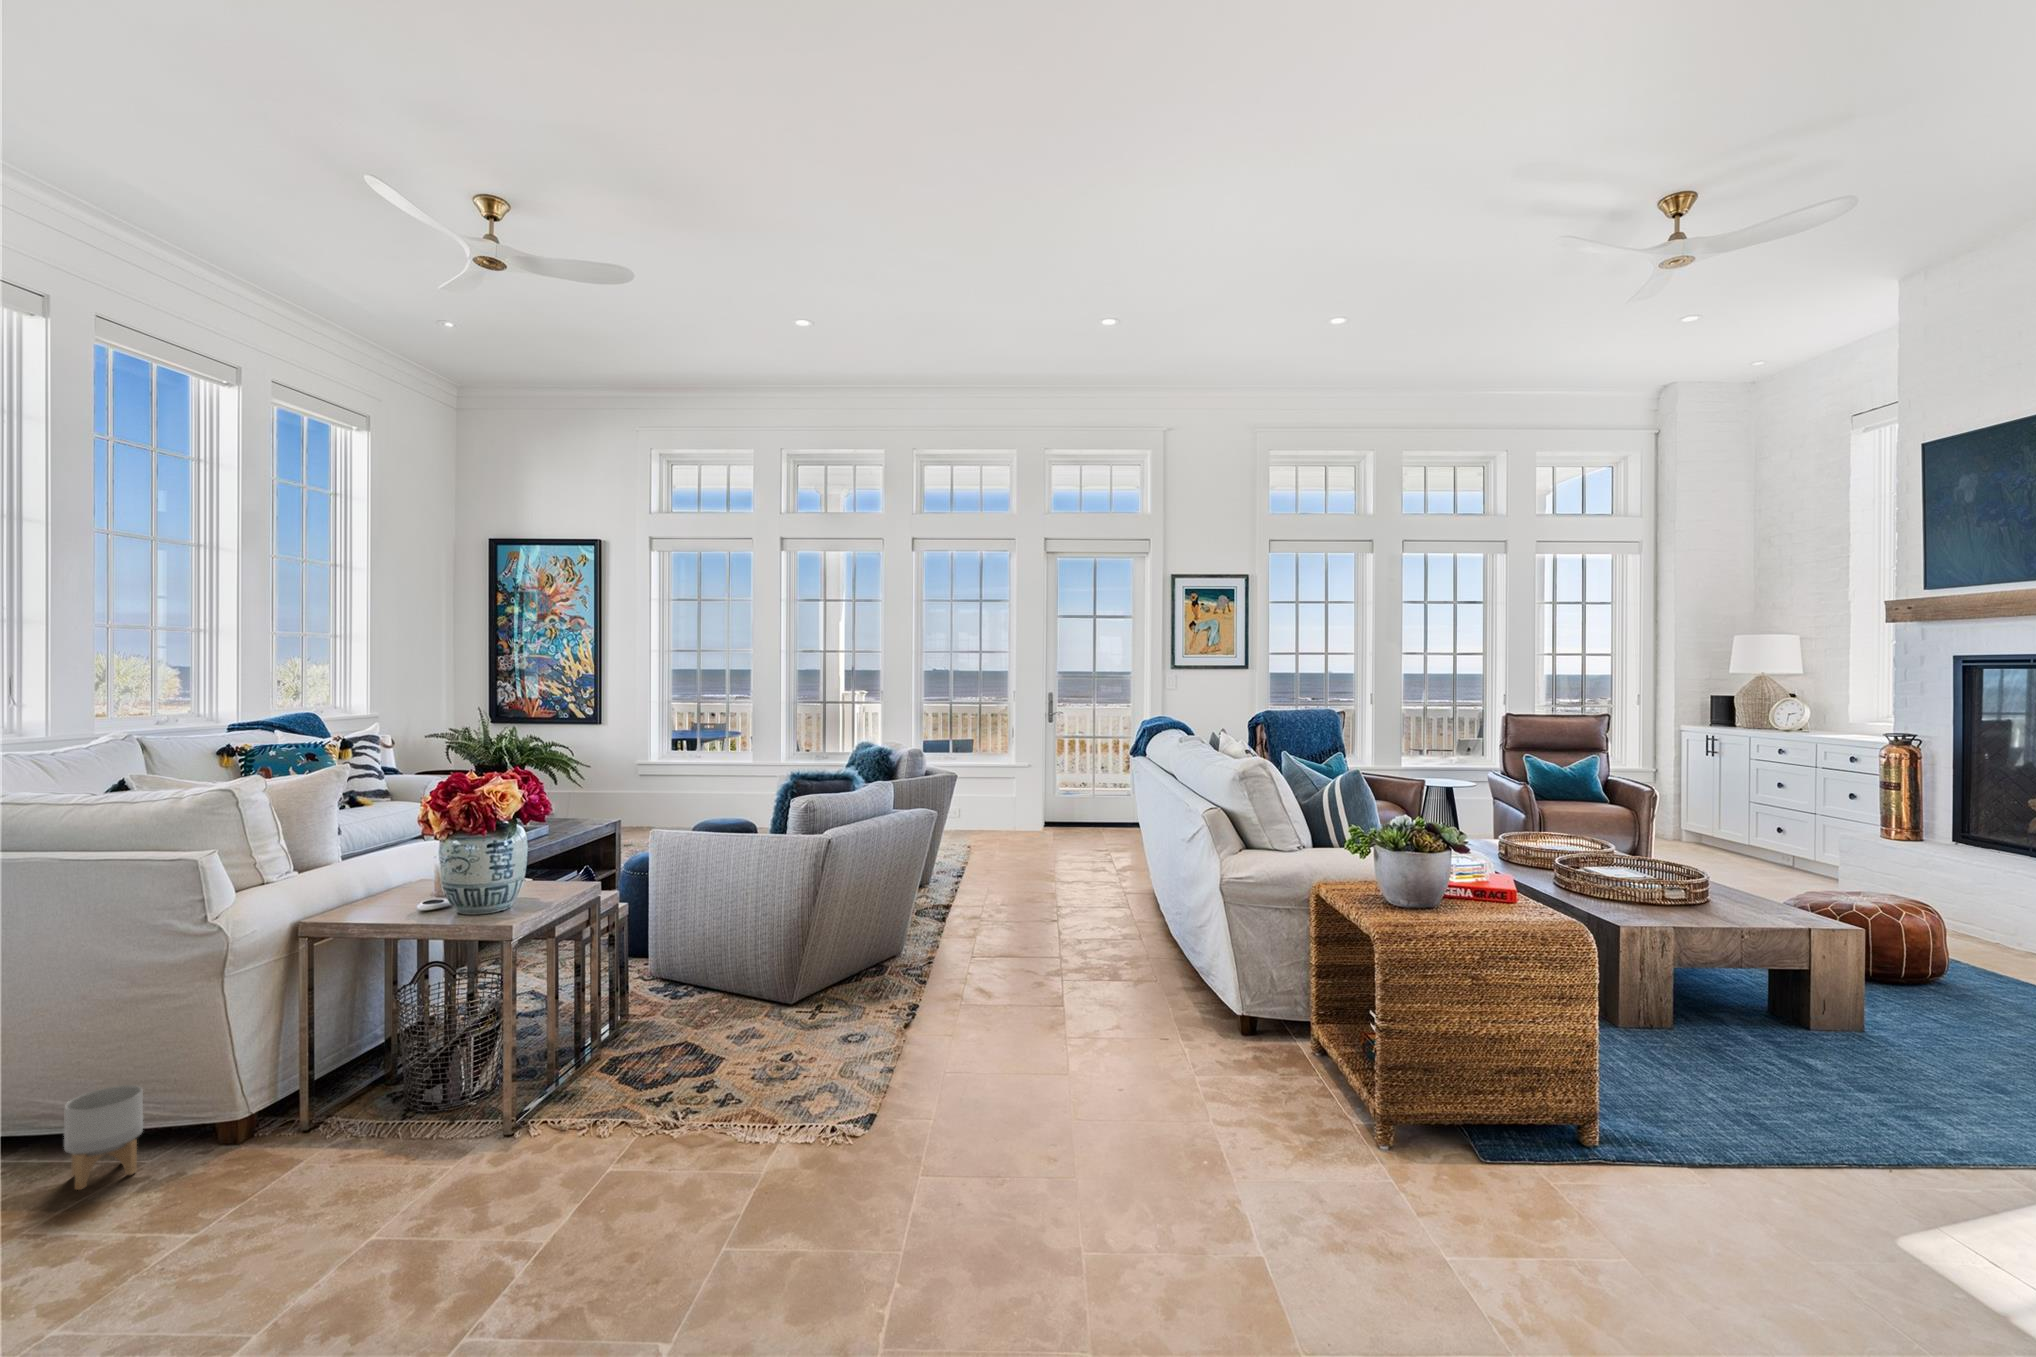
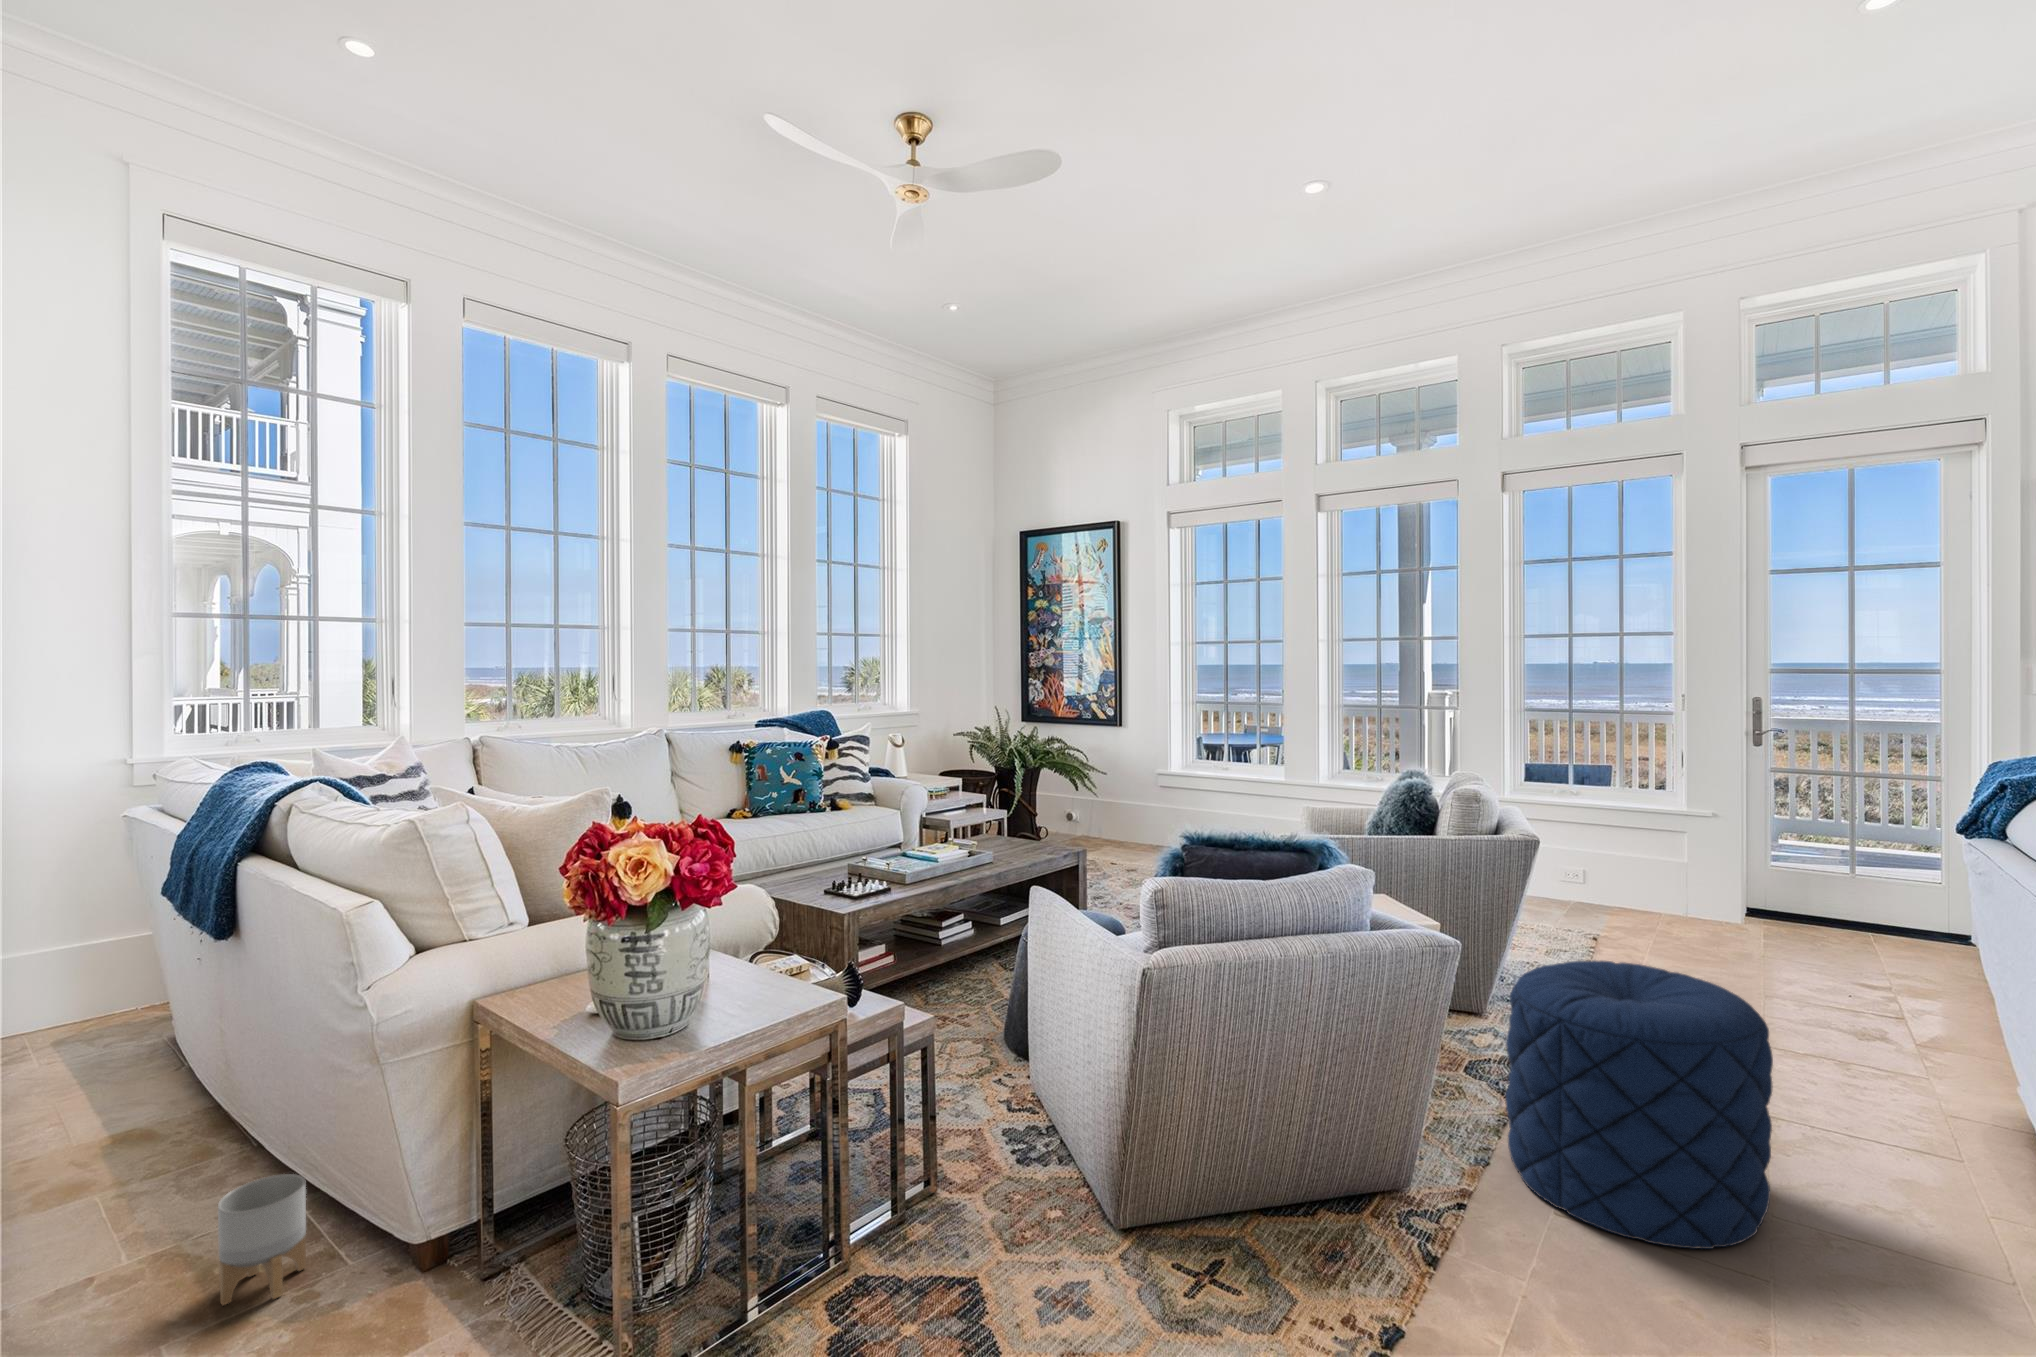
pouf: none [948,830,1063,956] -> present [1506,960,1773,1249]

